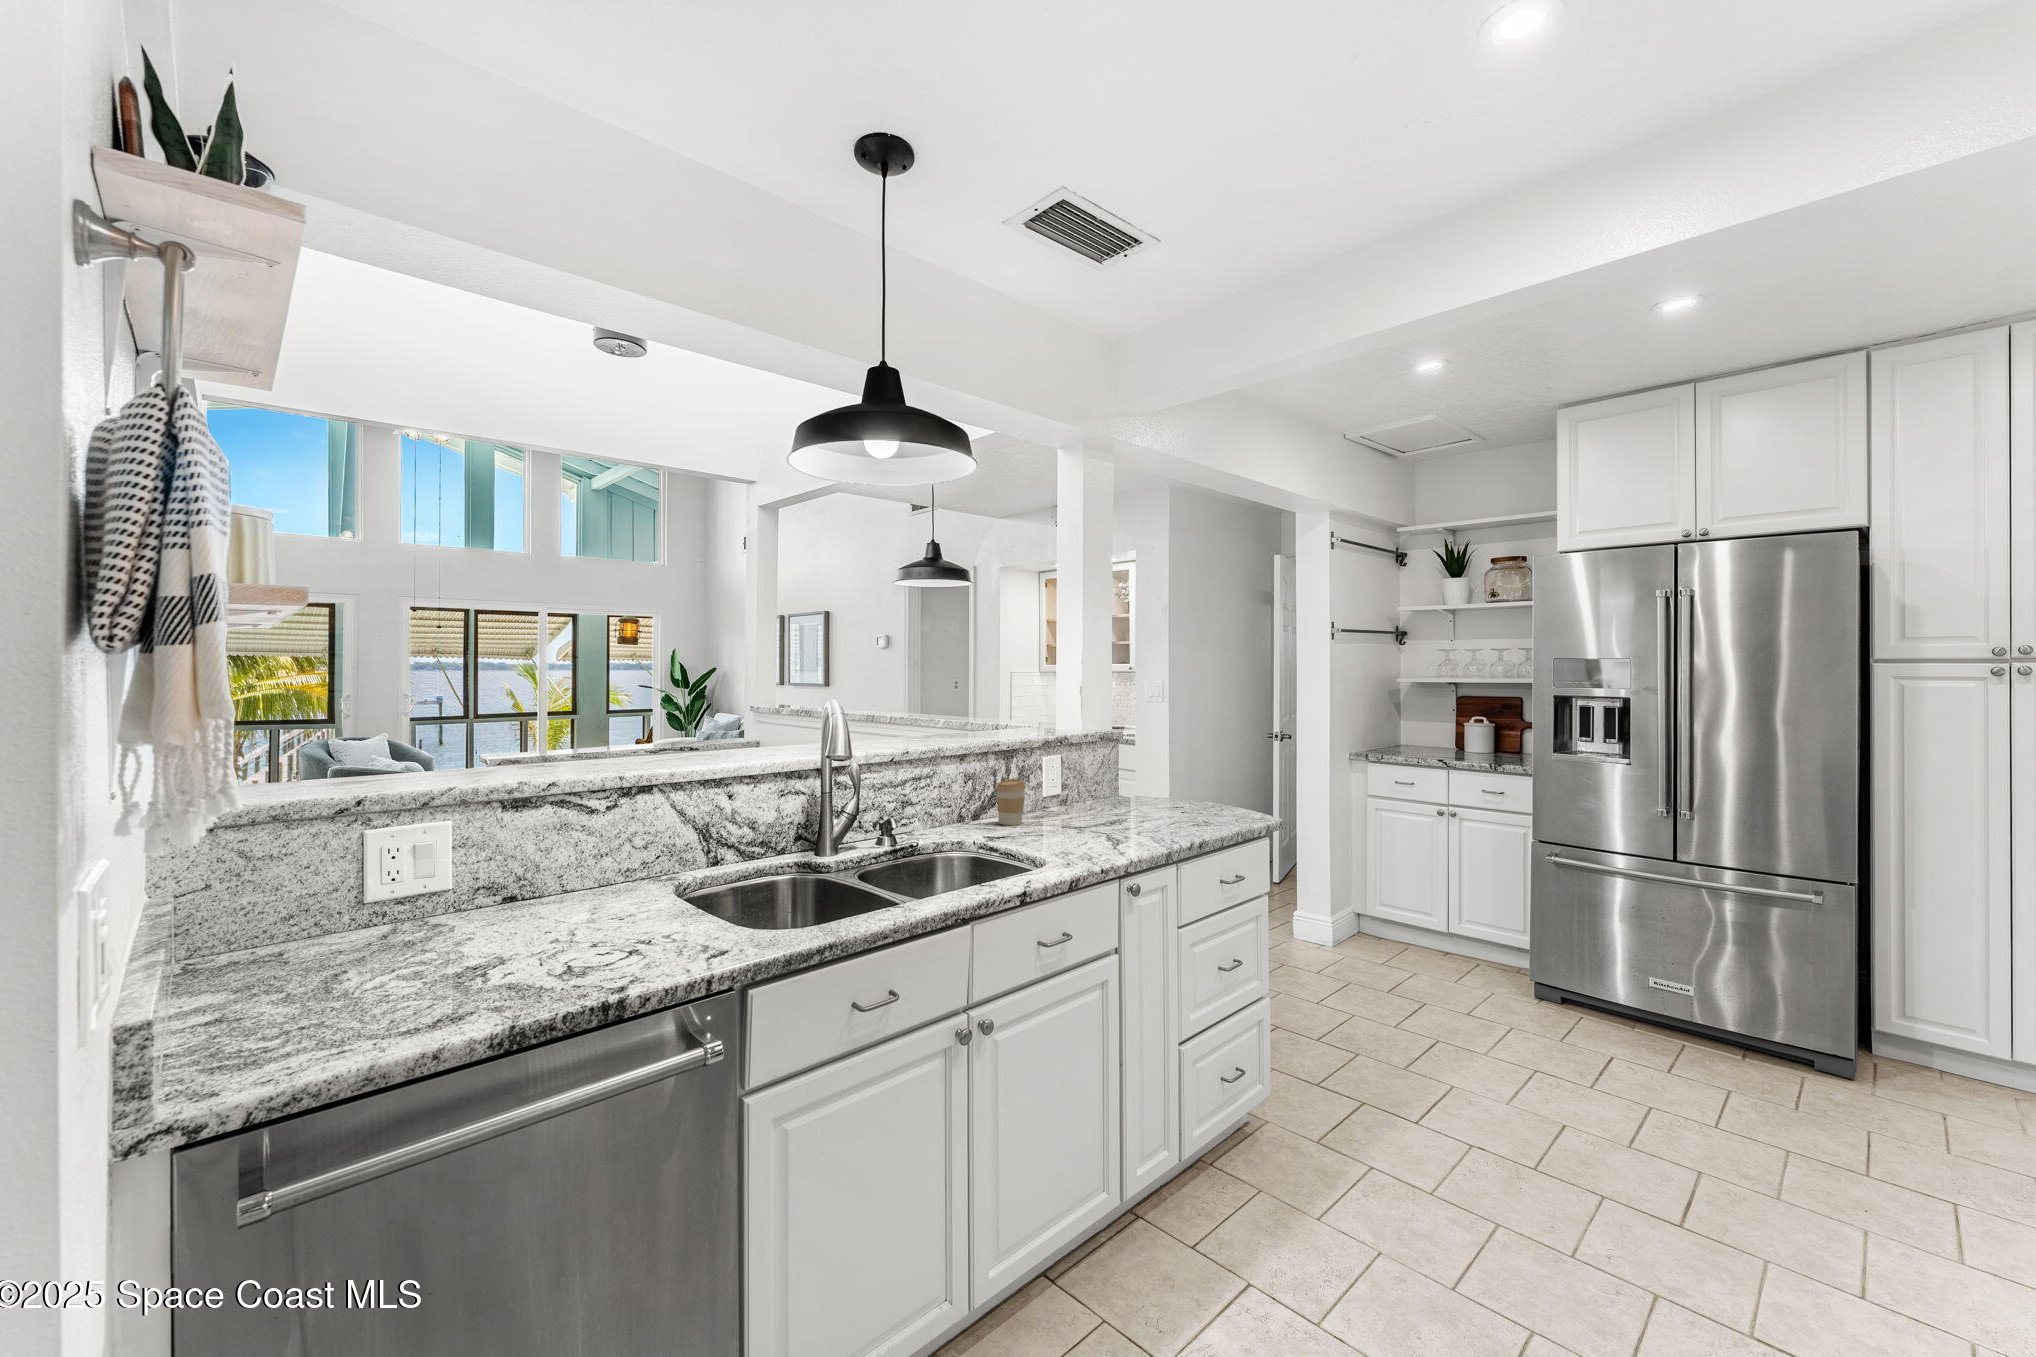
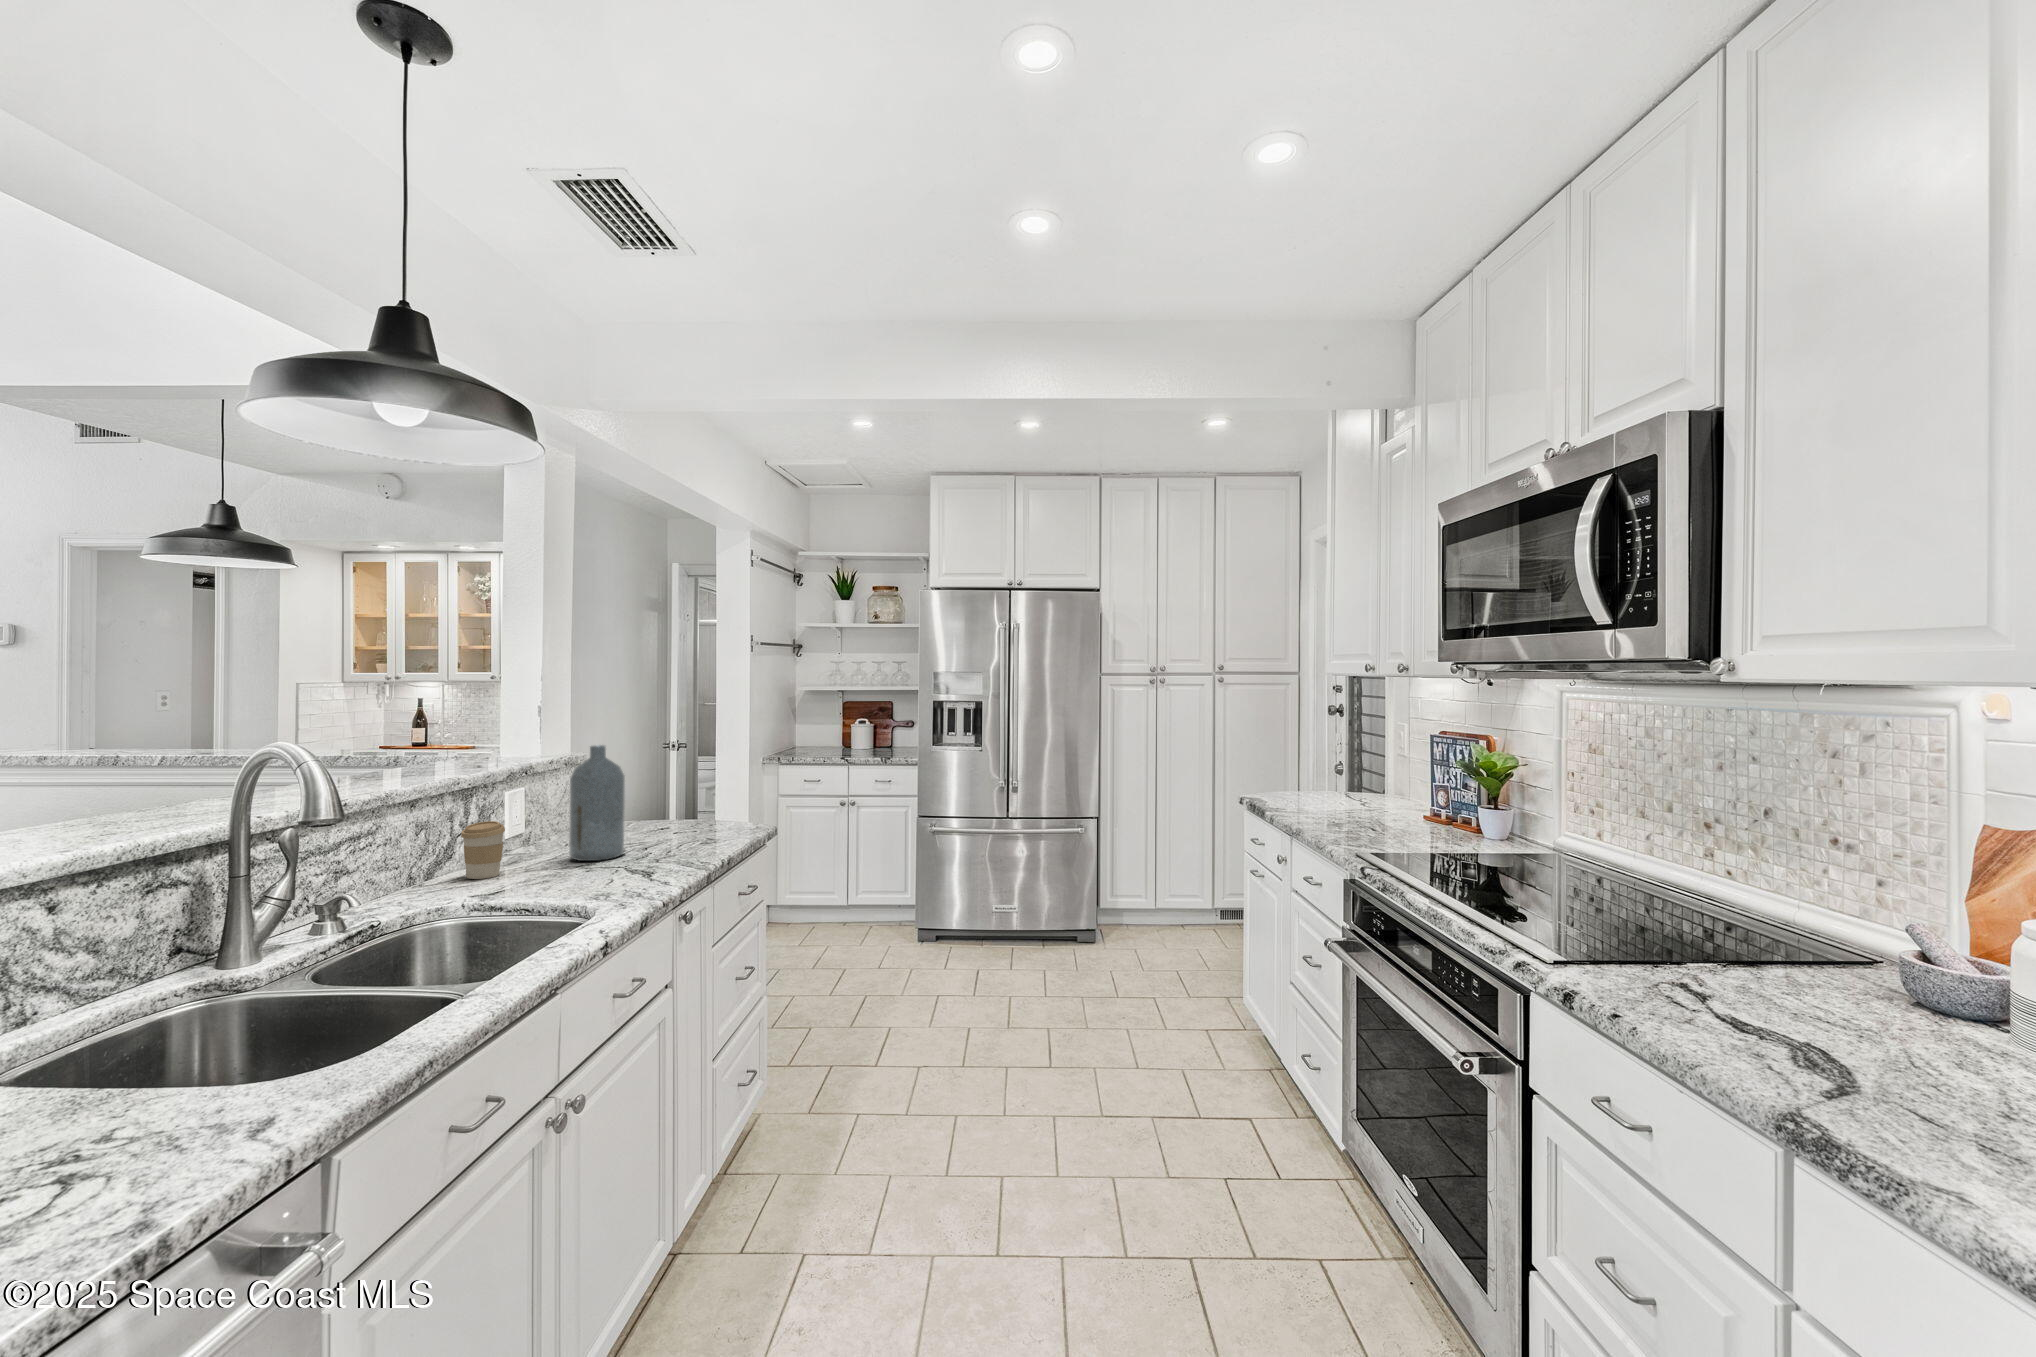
bottle: none [1076,722,1121,824] -> present [569,745,625,861]

